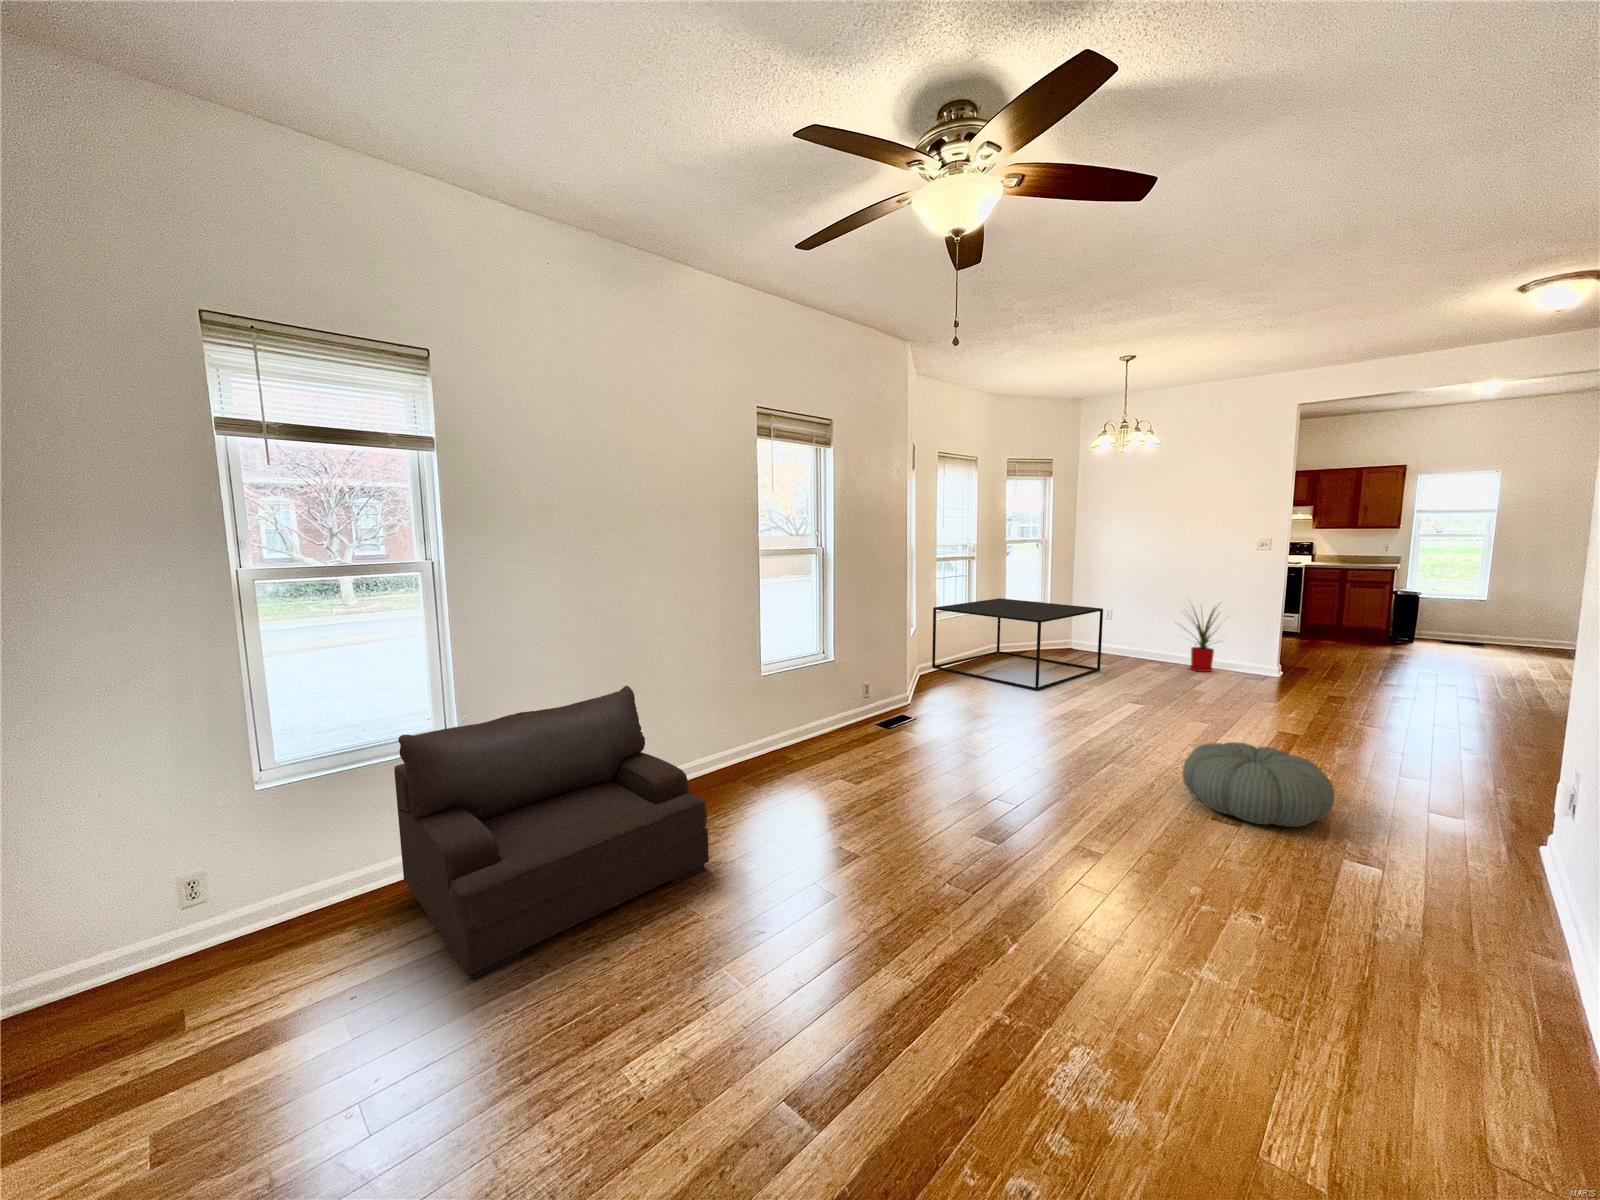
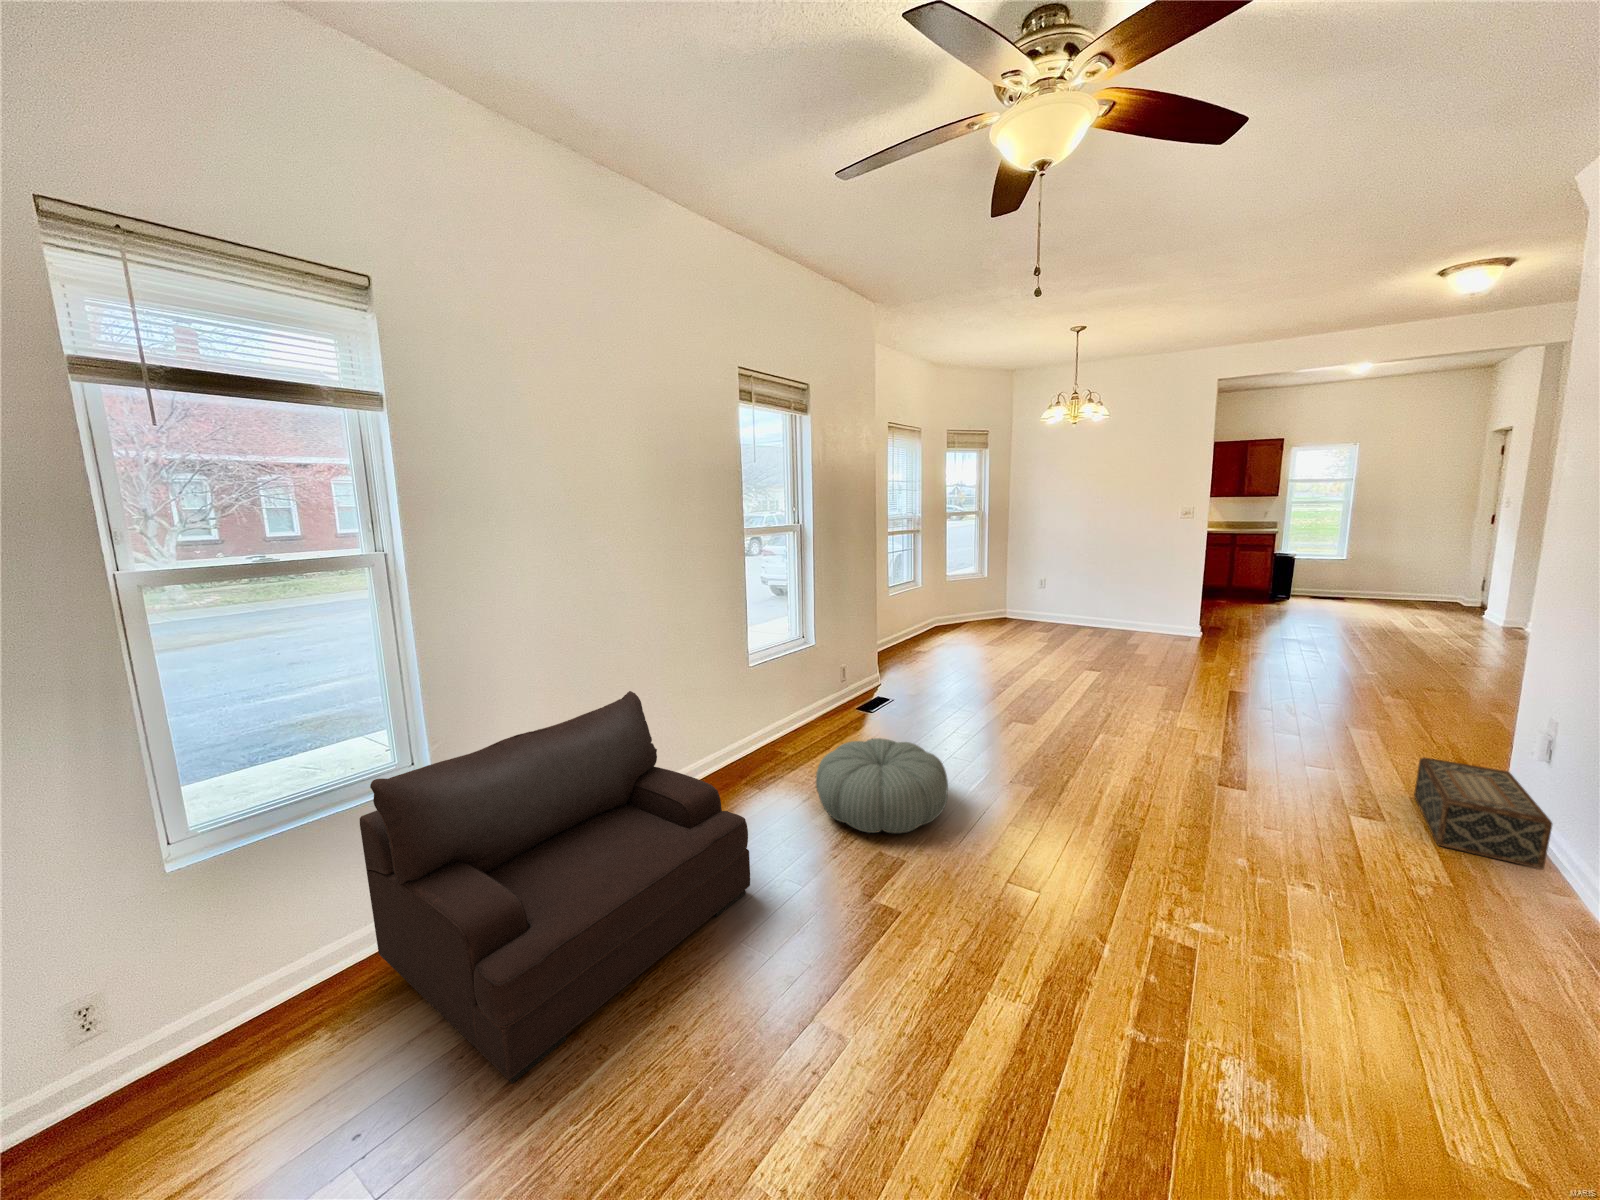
coffee table: present [932,598,1103,691] -> none [888,571,1047,662]
house plant: present [1190,607,1220,672] -> none [1106,566,1165,635]
pouf: present [1183,742,1334,827] -> present [816,738,948,833]
woven basket: none [1430,808,1555,934] -> present [1414,758,1552,869]

